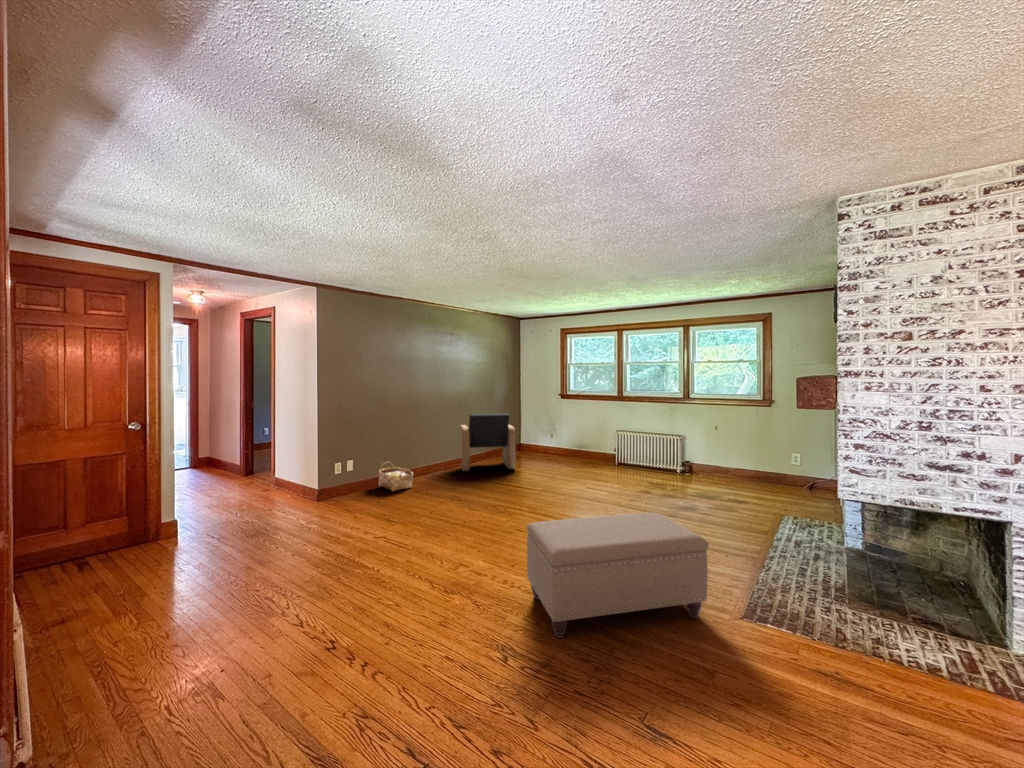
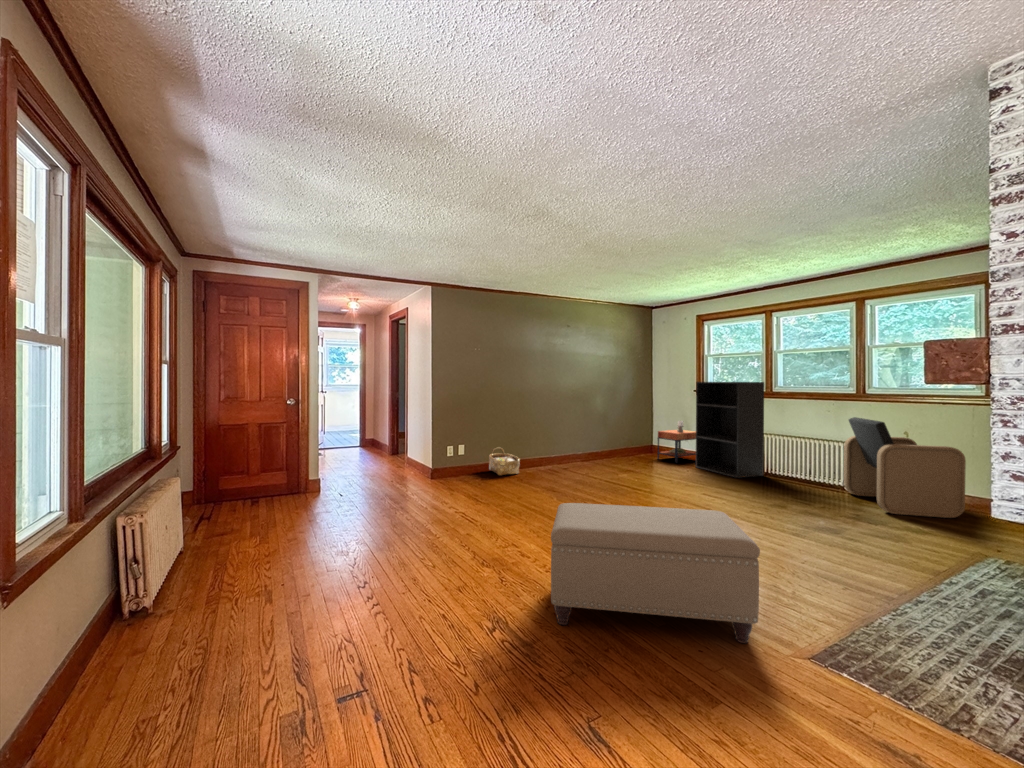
bookshelf: none [564,388,619,471] -> present [696,382,764,478]
armchair: present [460,414,516,471] -> present [844,417,966,518]
side table: none [529,423,563,461] -> present [657,421,696,463]

